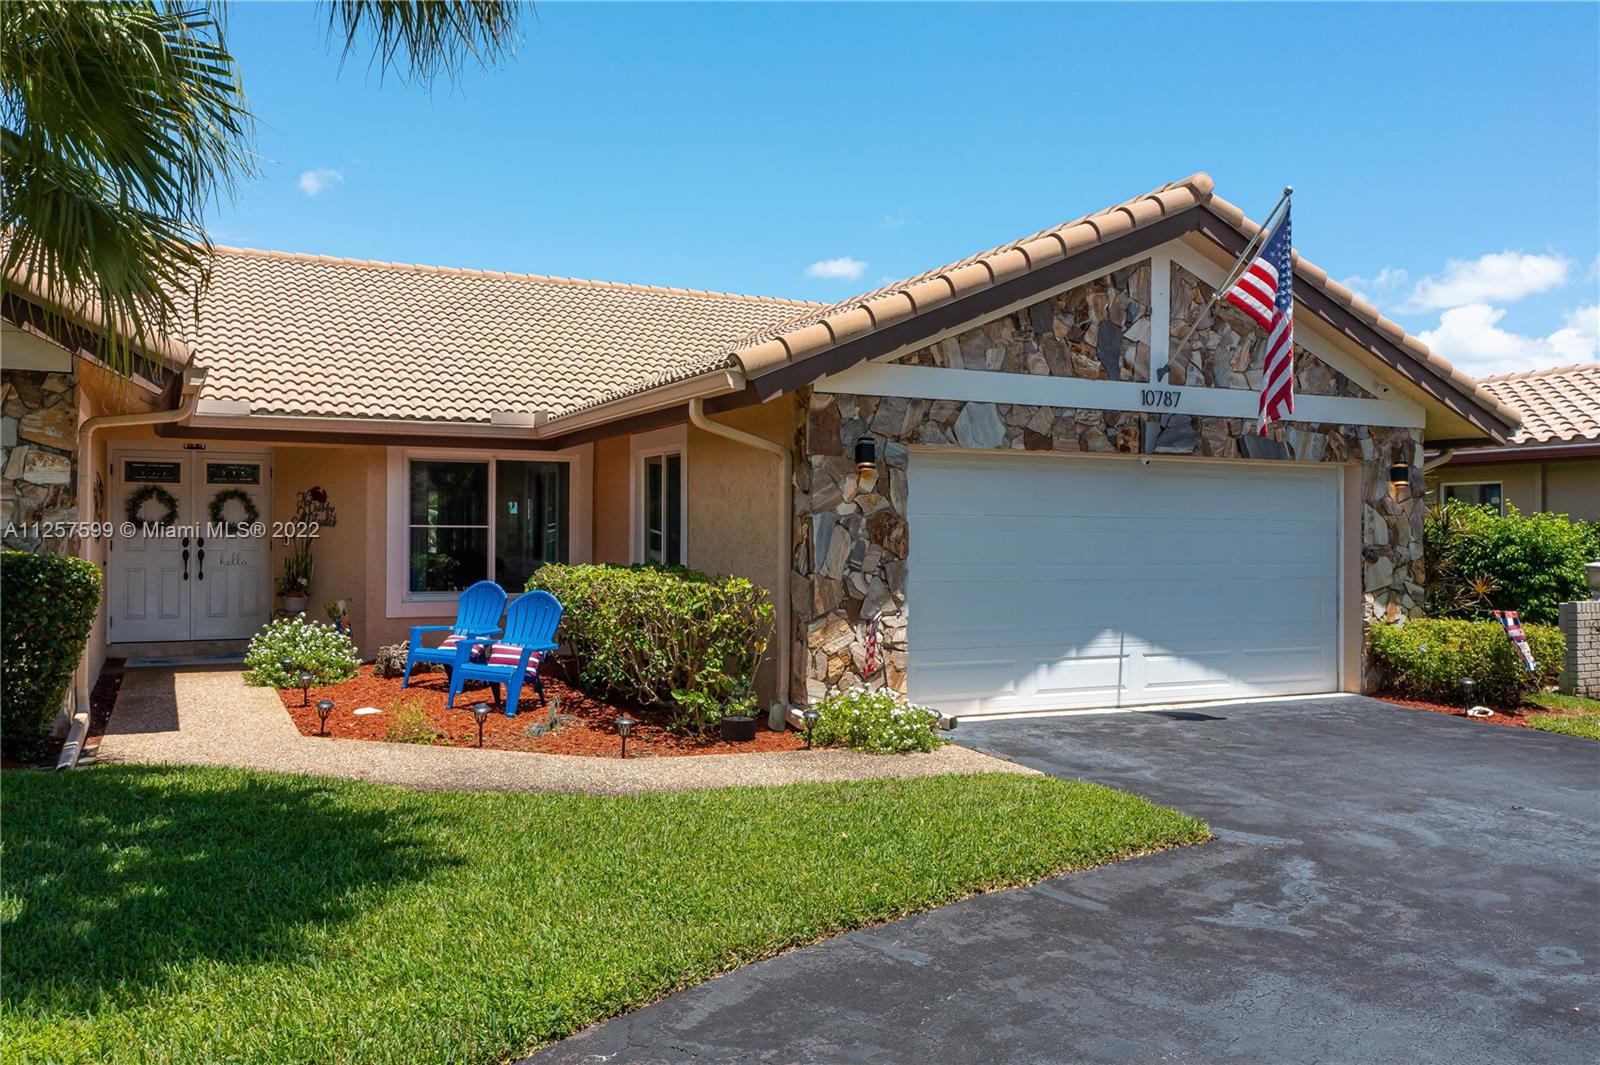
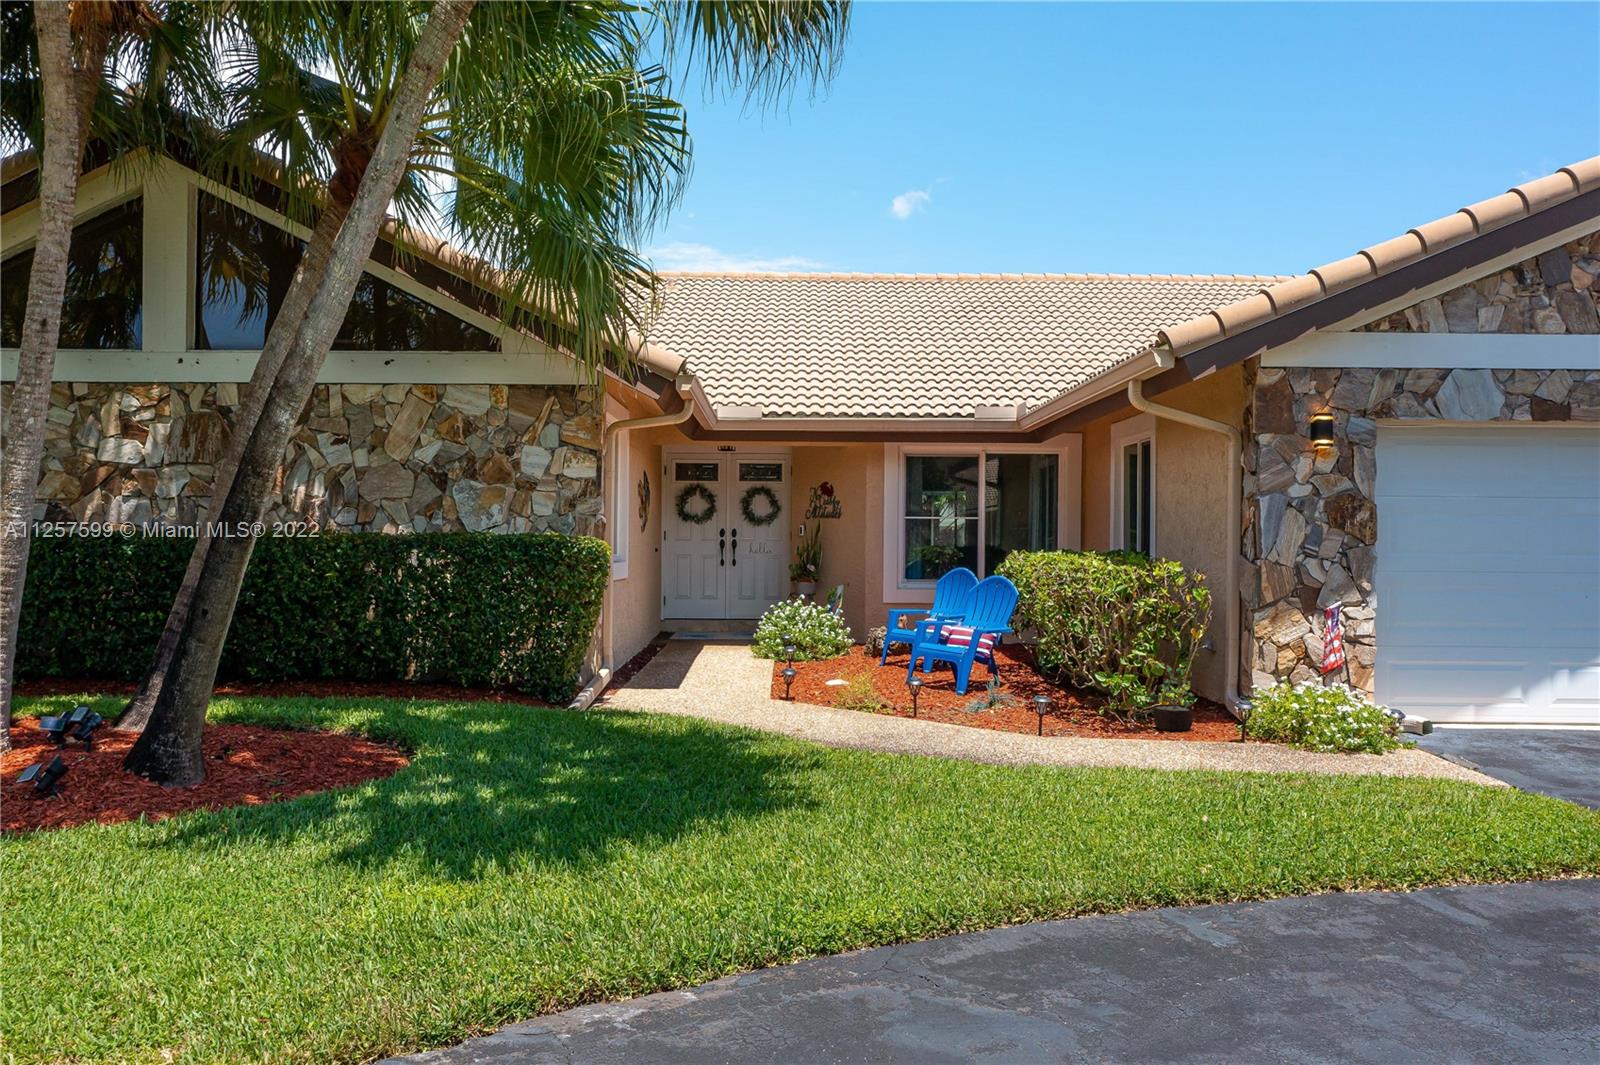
woven basket: present [768,687,787,731] -> none [1212,678,1234,726]

